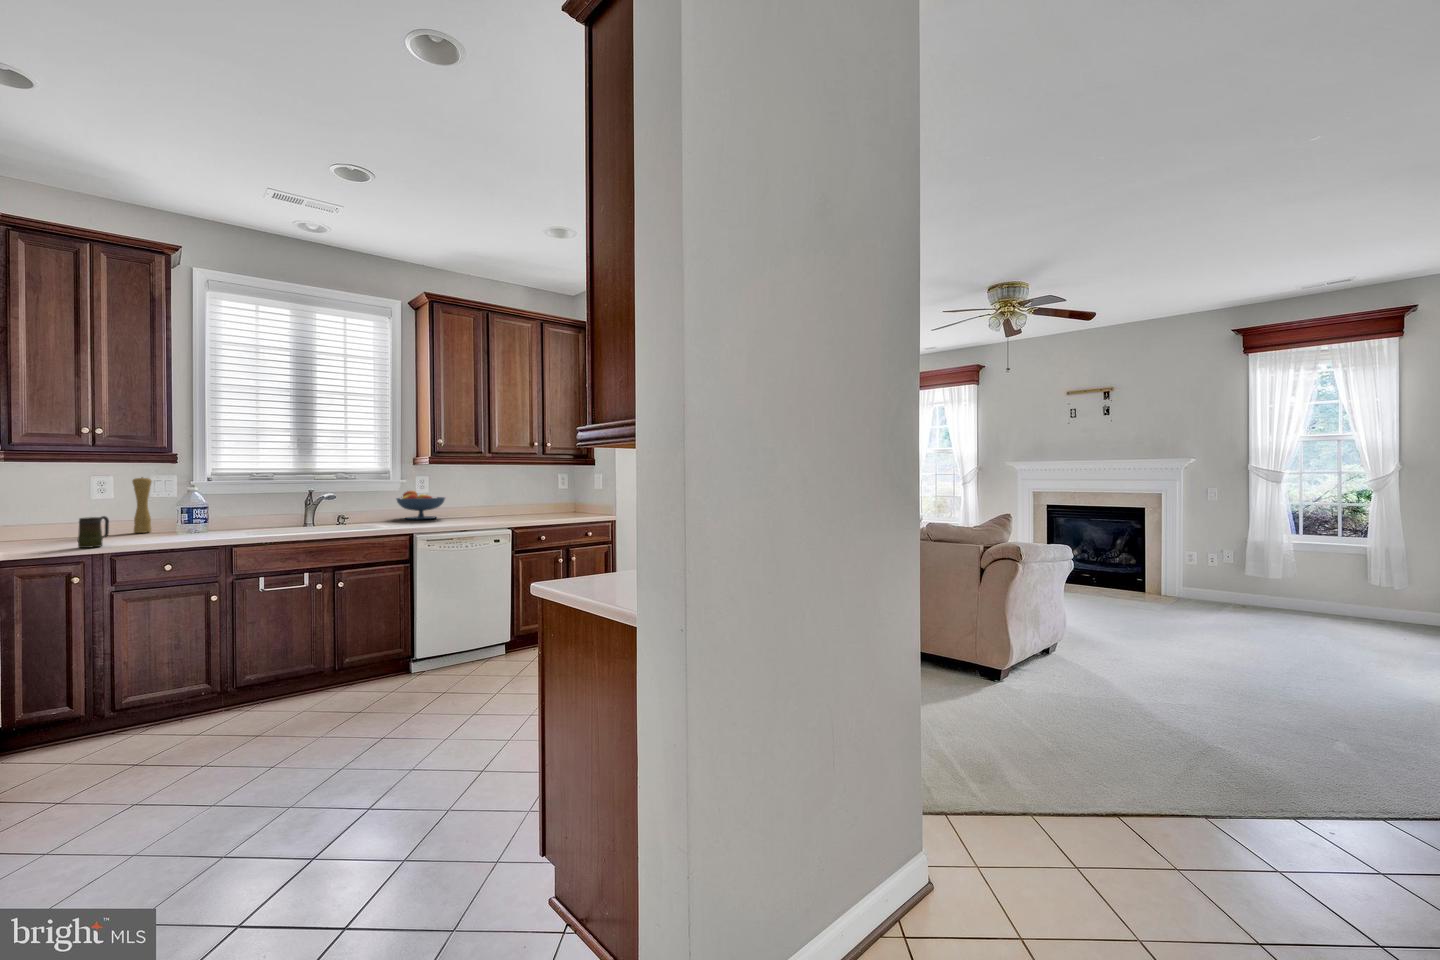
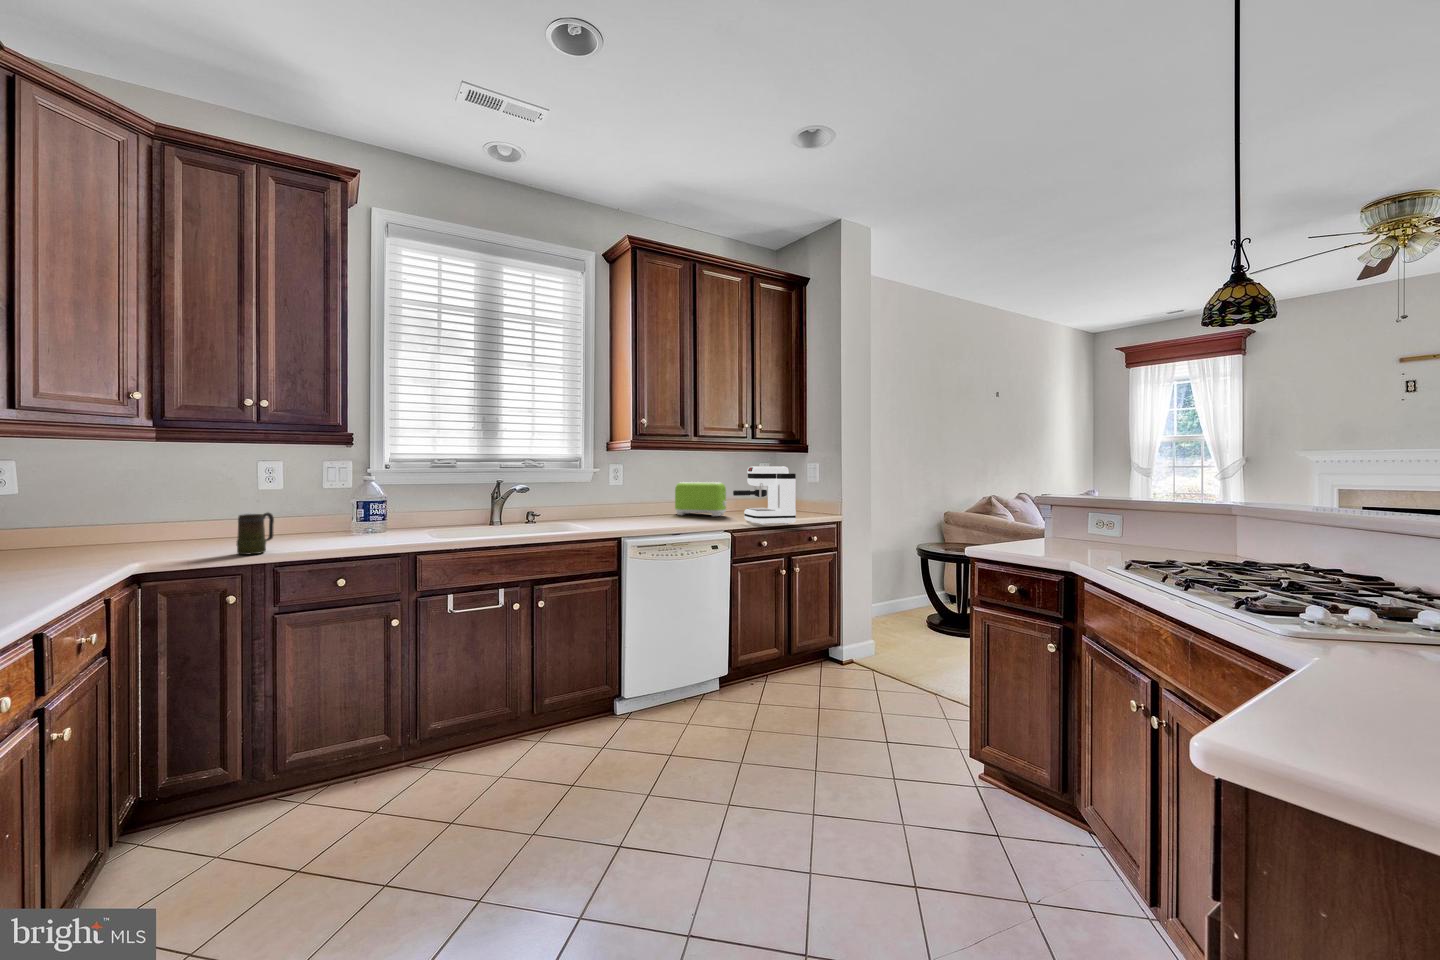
coffee maker: none [521,476,570,522] -> present [733,466,796,525]
pepper mill: present [132,477,152,533] -> none [303,463,325,532]
toaster: none [478,489,522,517] -> present [675,482,727,516]
fruit bowl: present [396,491,445,519] -> none [587,483,643,518]

